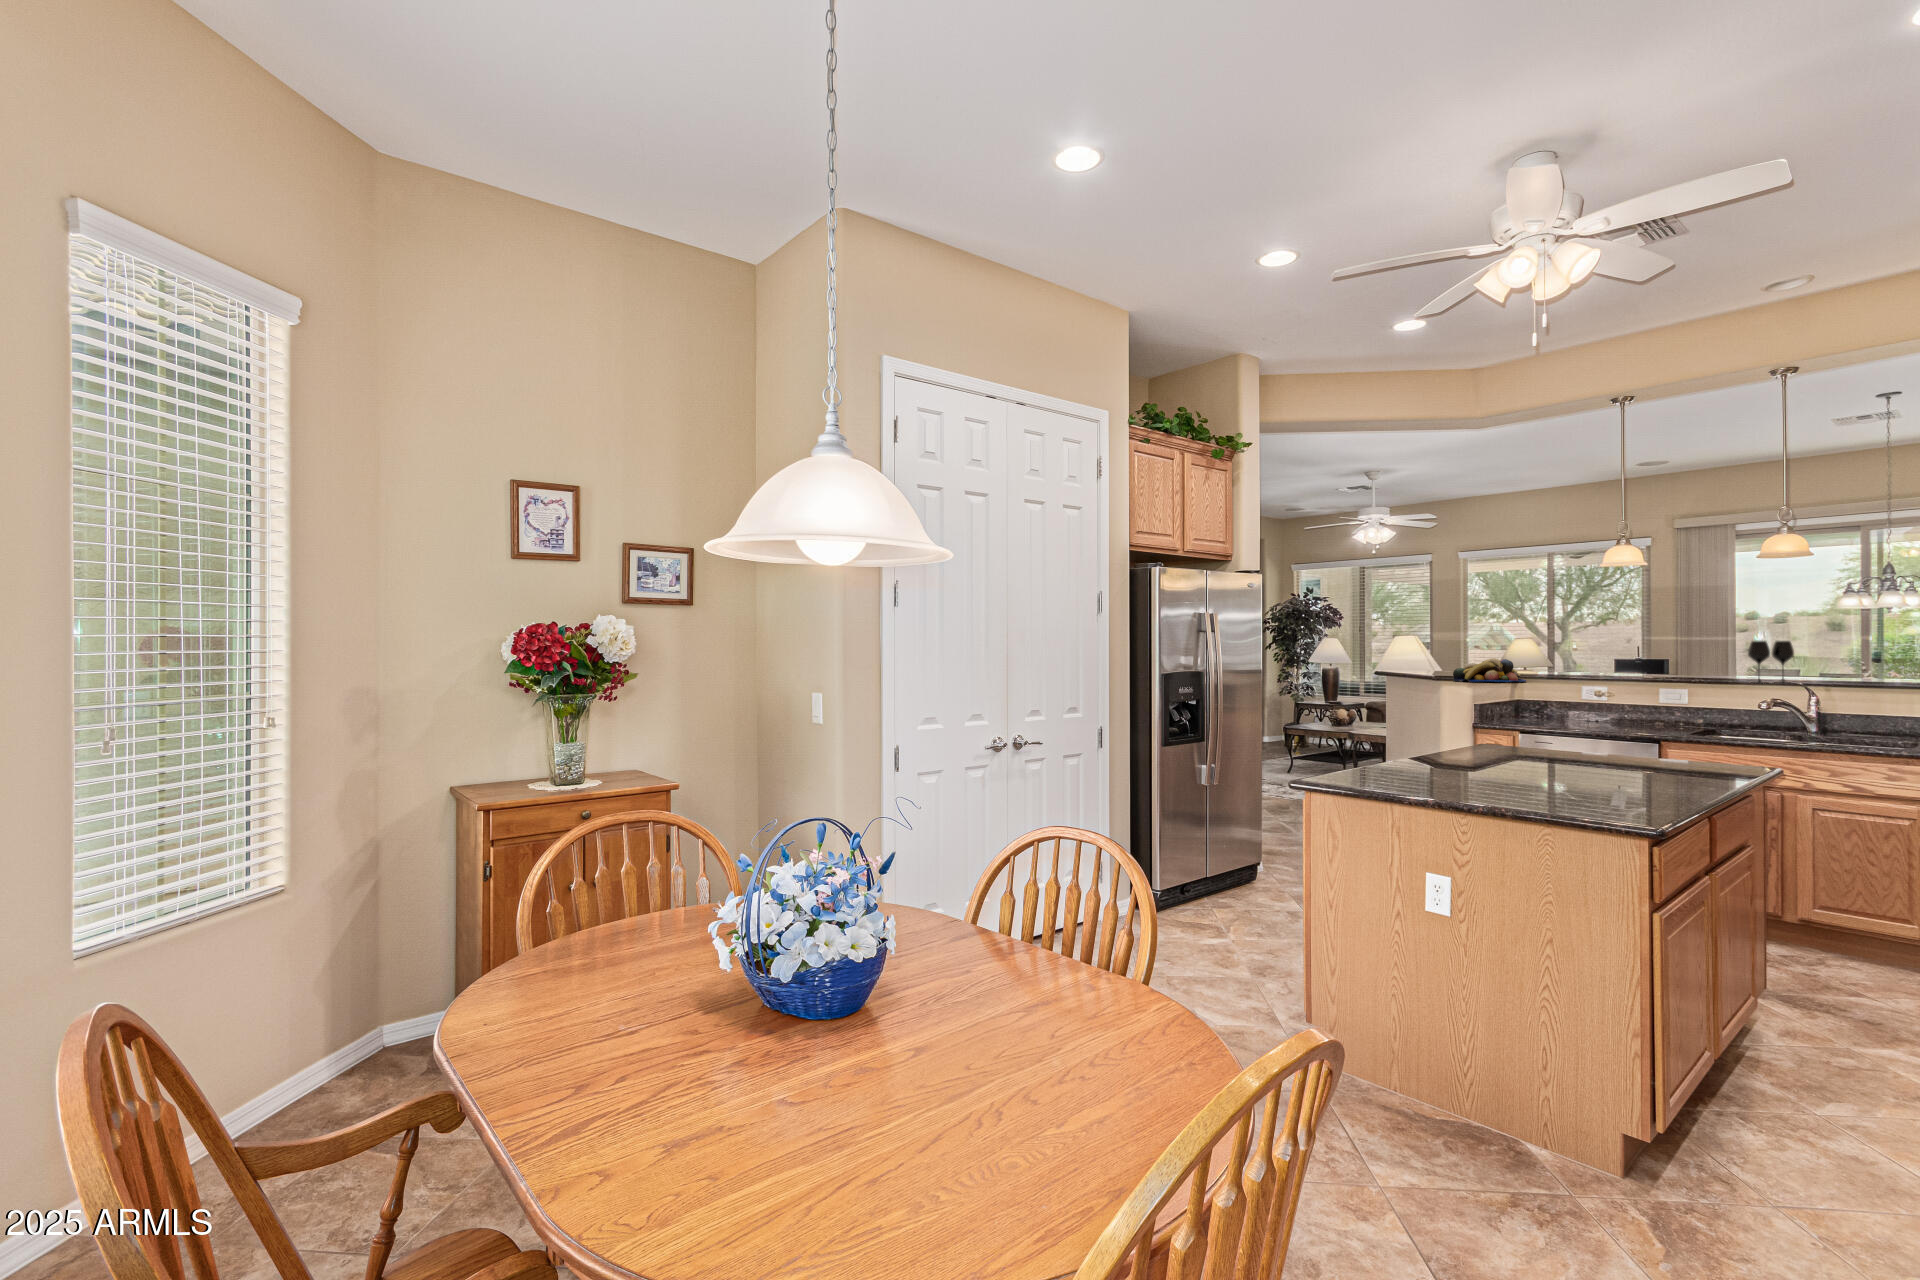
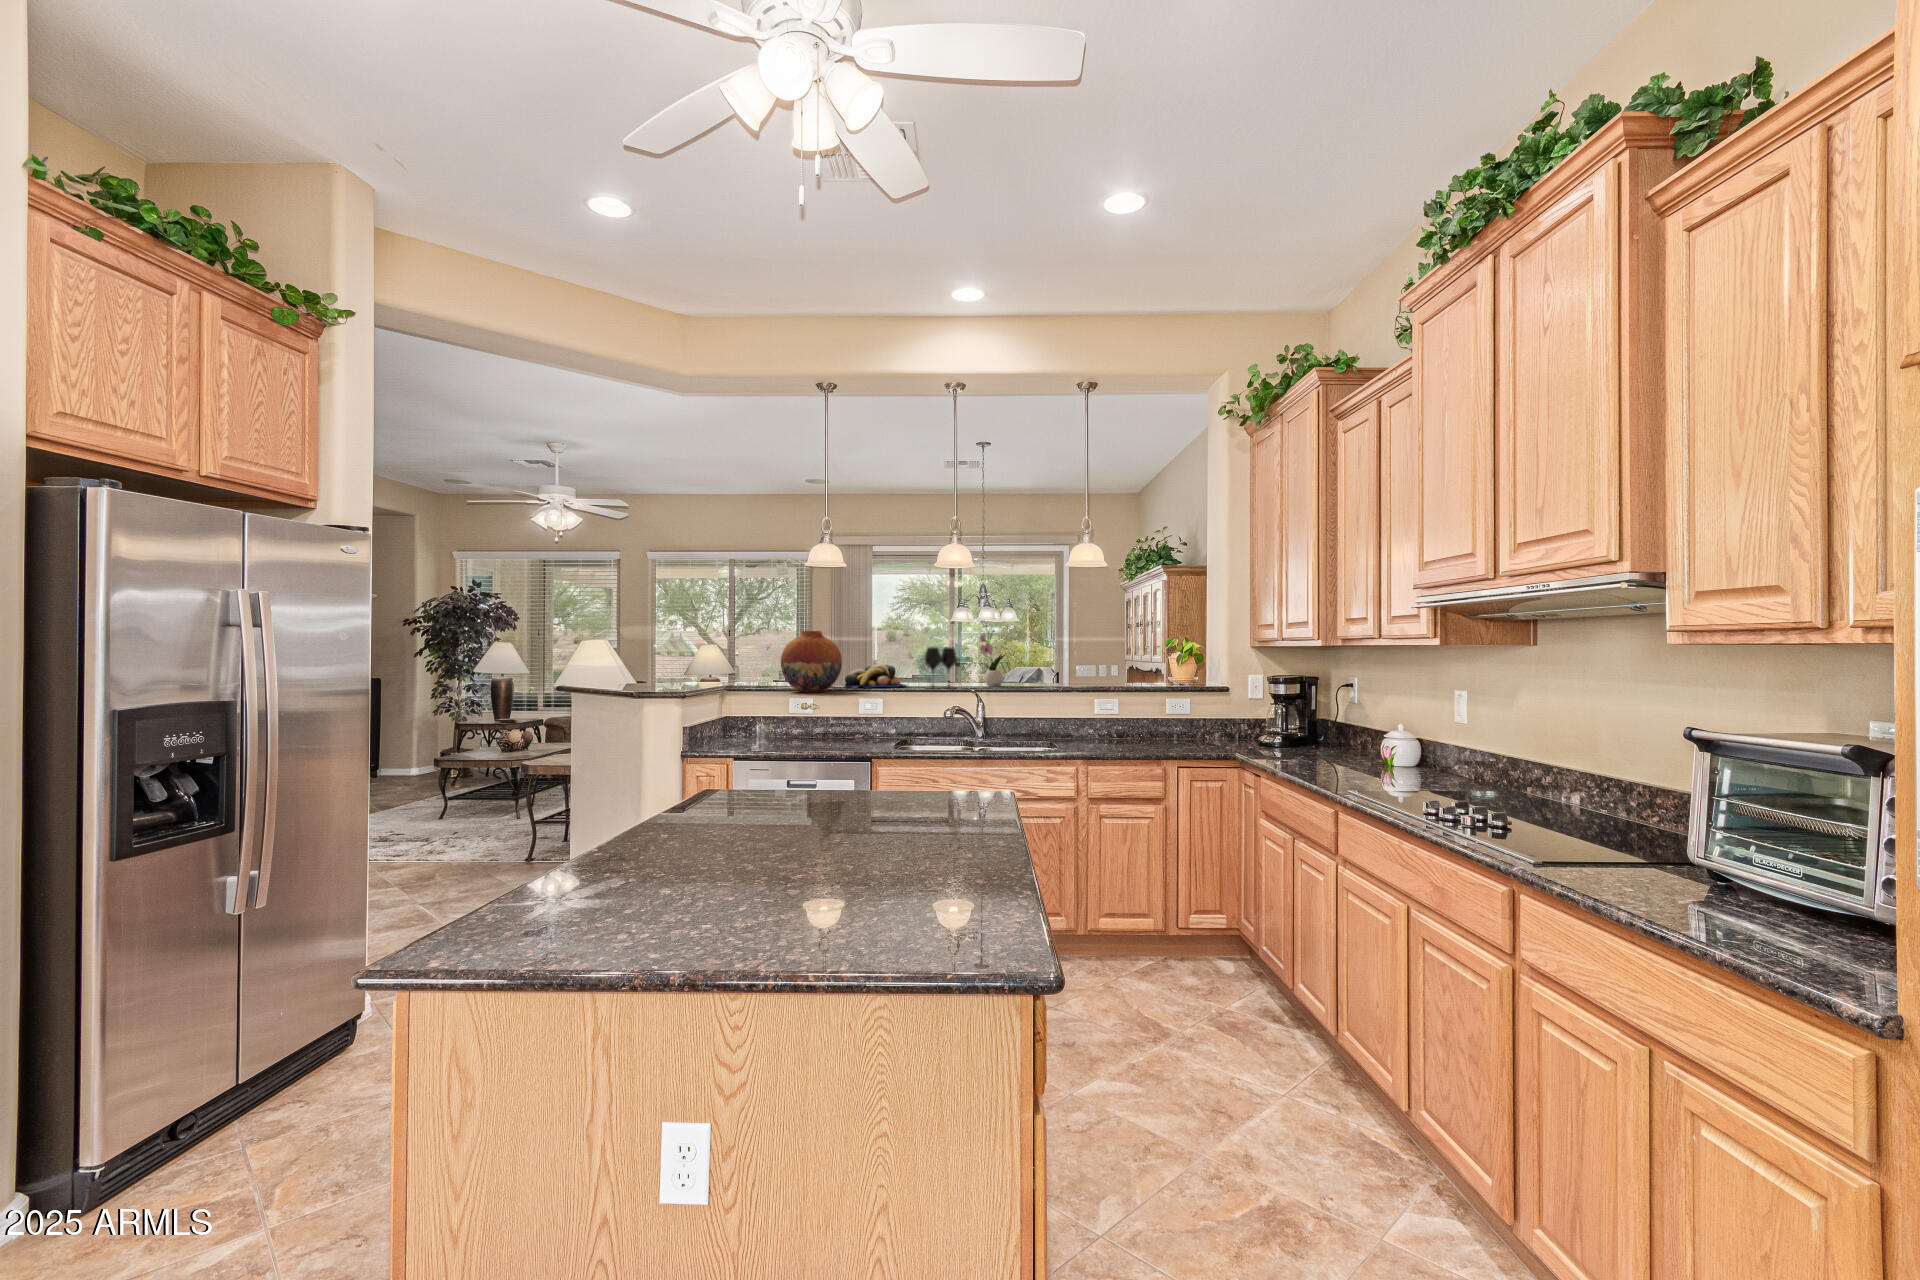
flower arrangement: none [1834,616,1874,683] -> present [980,625,1006,686]
vase: none [1573,626,1639,682] -> present [781,631,842,692]
fruit bowl: present [1453,658,1526,682] -> present [845,664,907,688]

